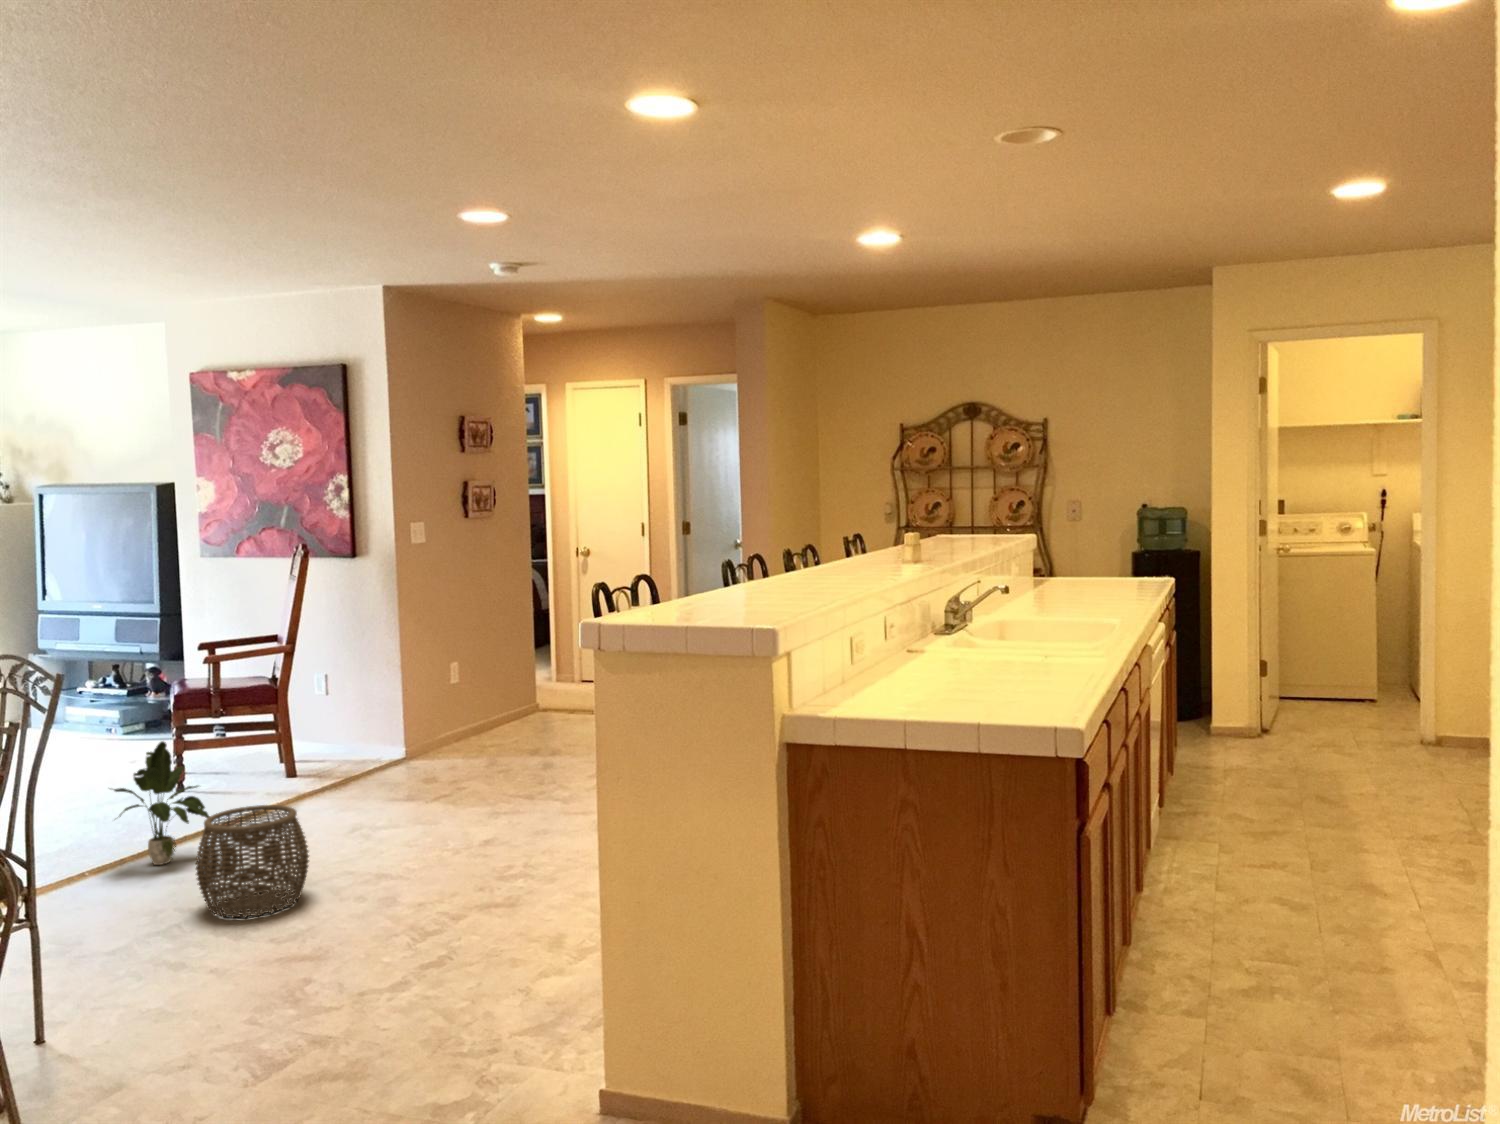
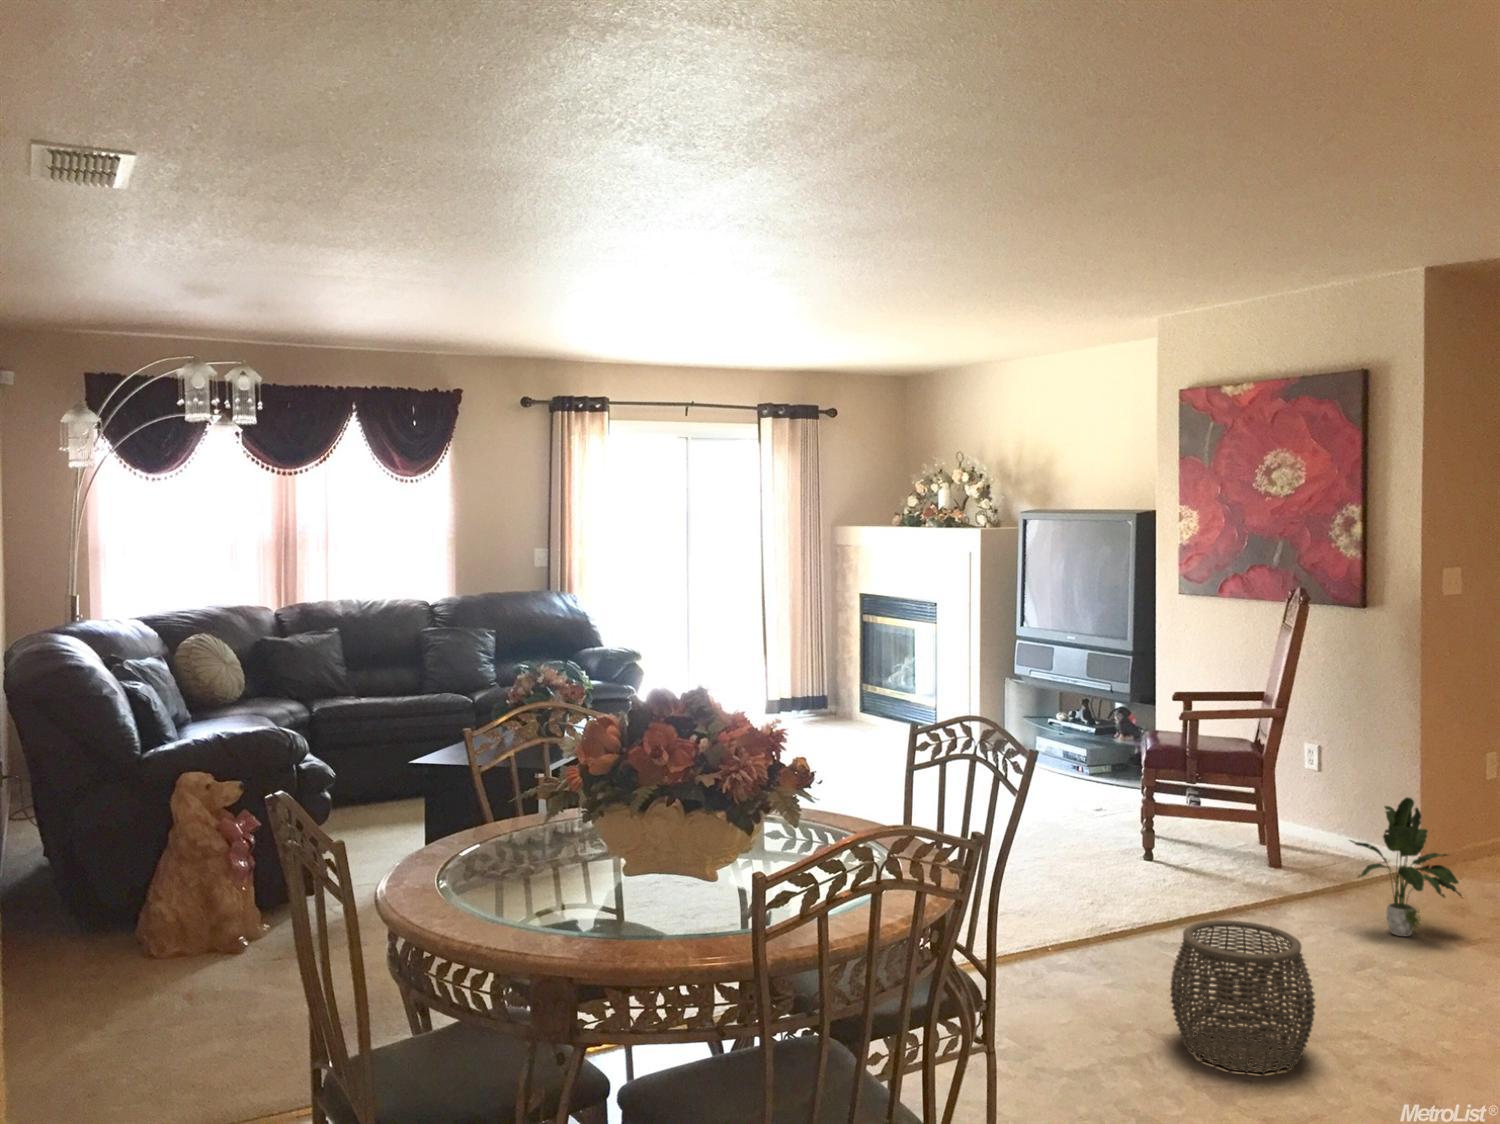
potted plant: present [114,741,210,865] -> present [1350,797,1463,936]

